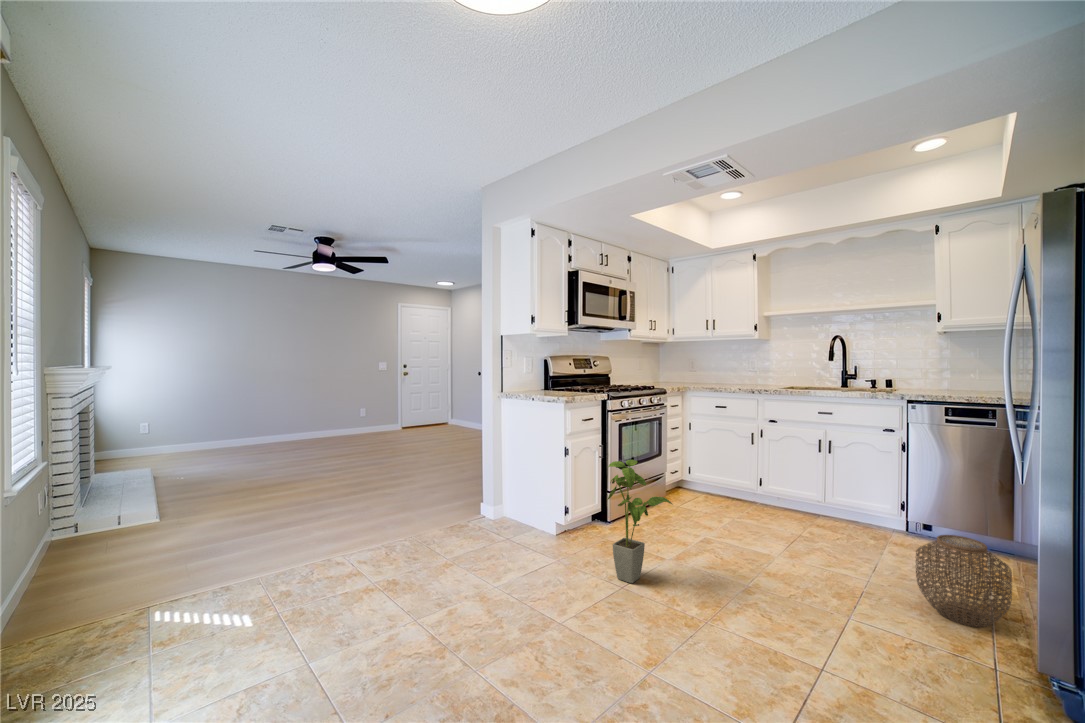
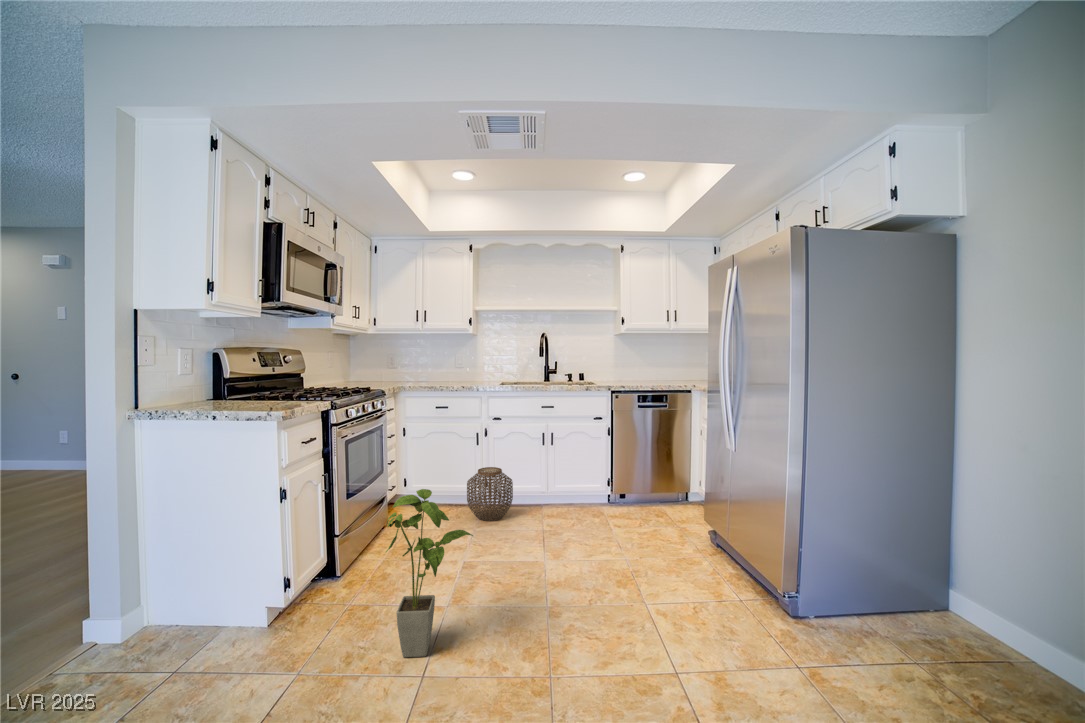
woven basket: present [916,535,1012,627] -> present [467,467,513,521]

